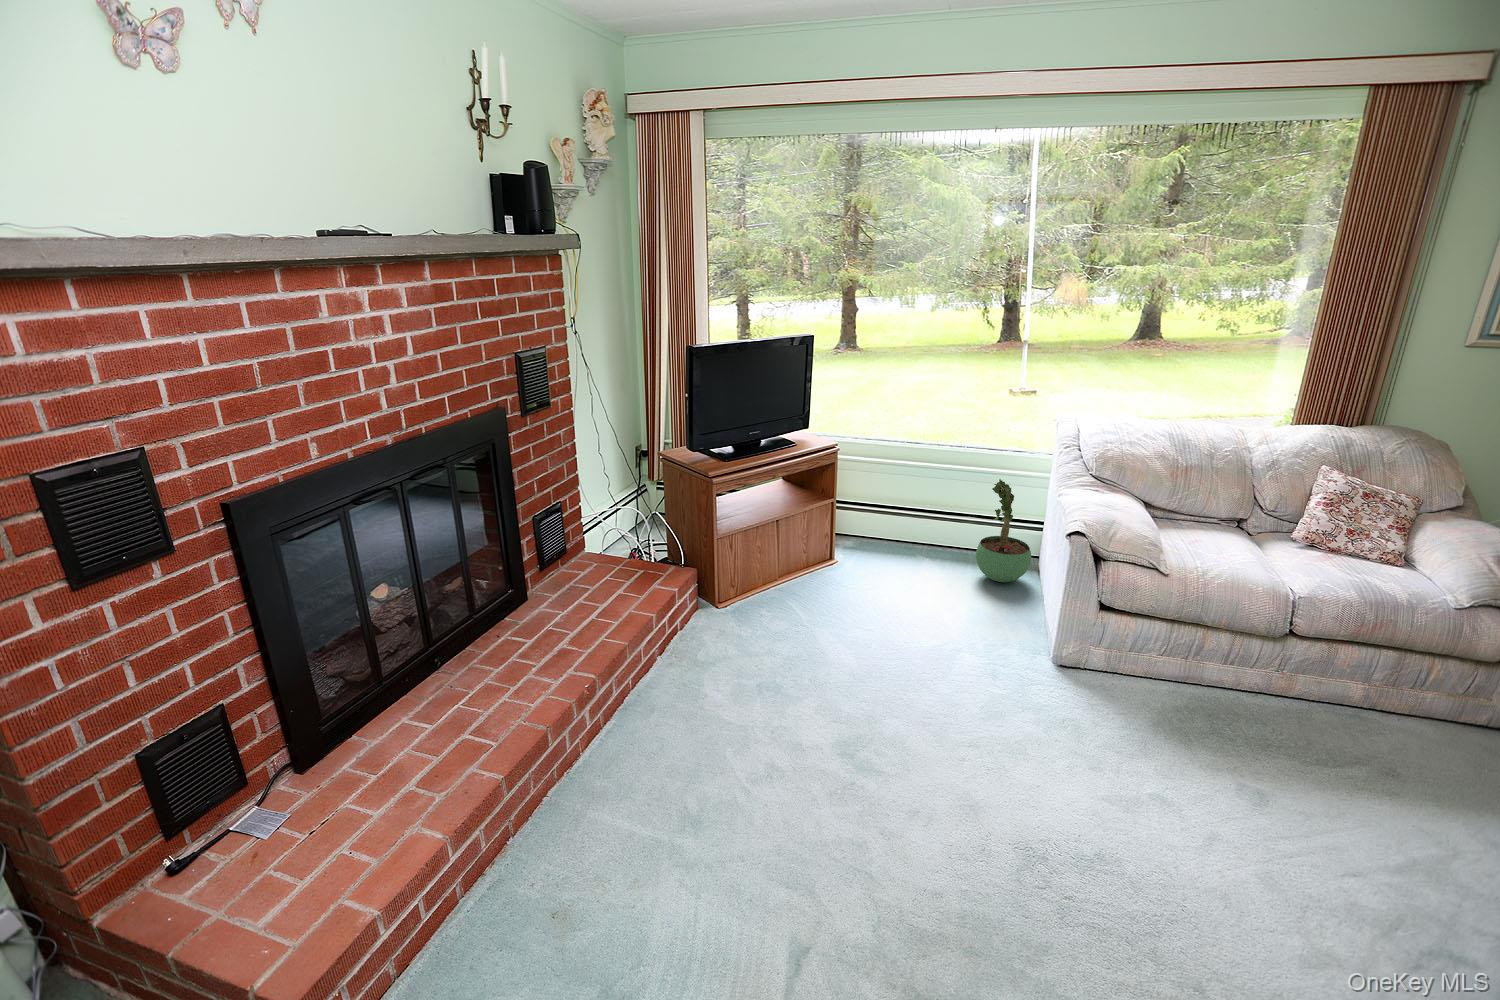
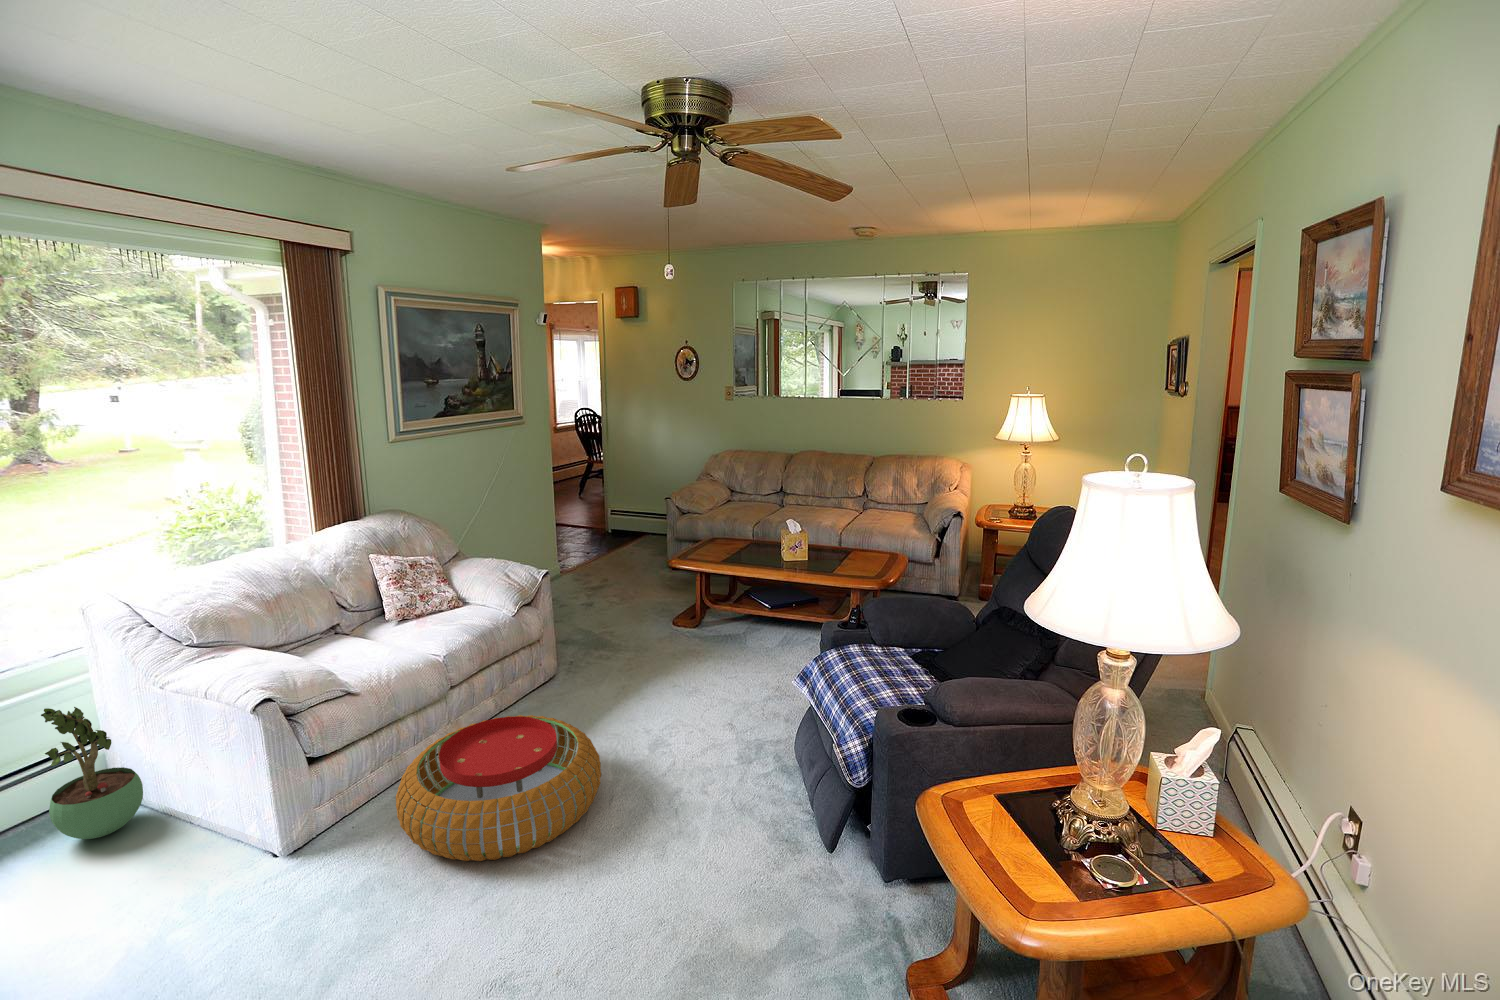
pouf: none [1114,662,1394,848] -> present [396,715,601,861]

